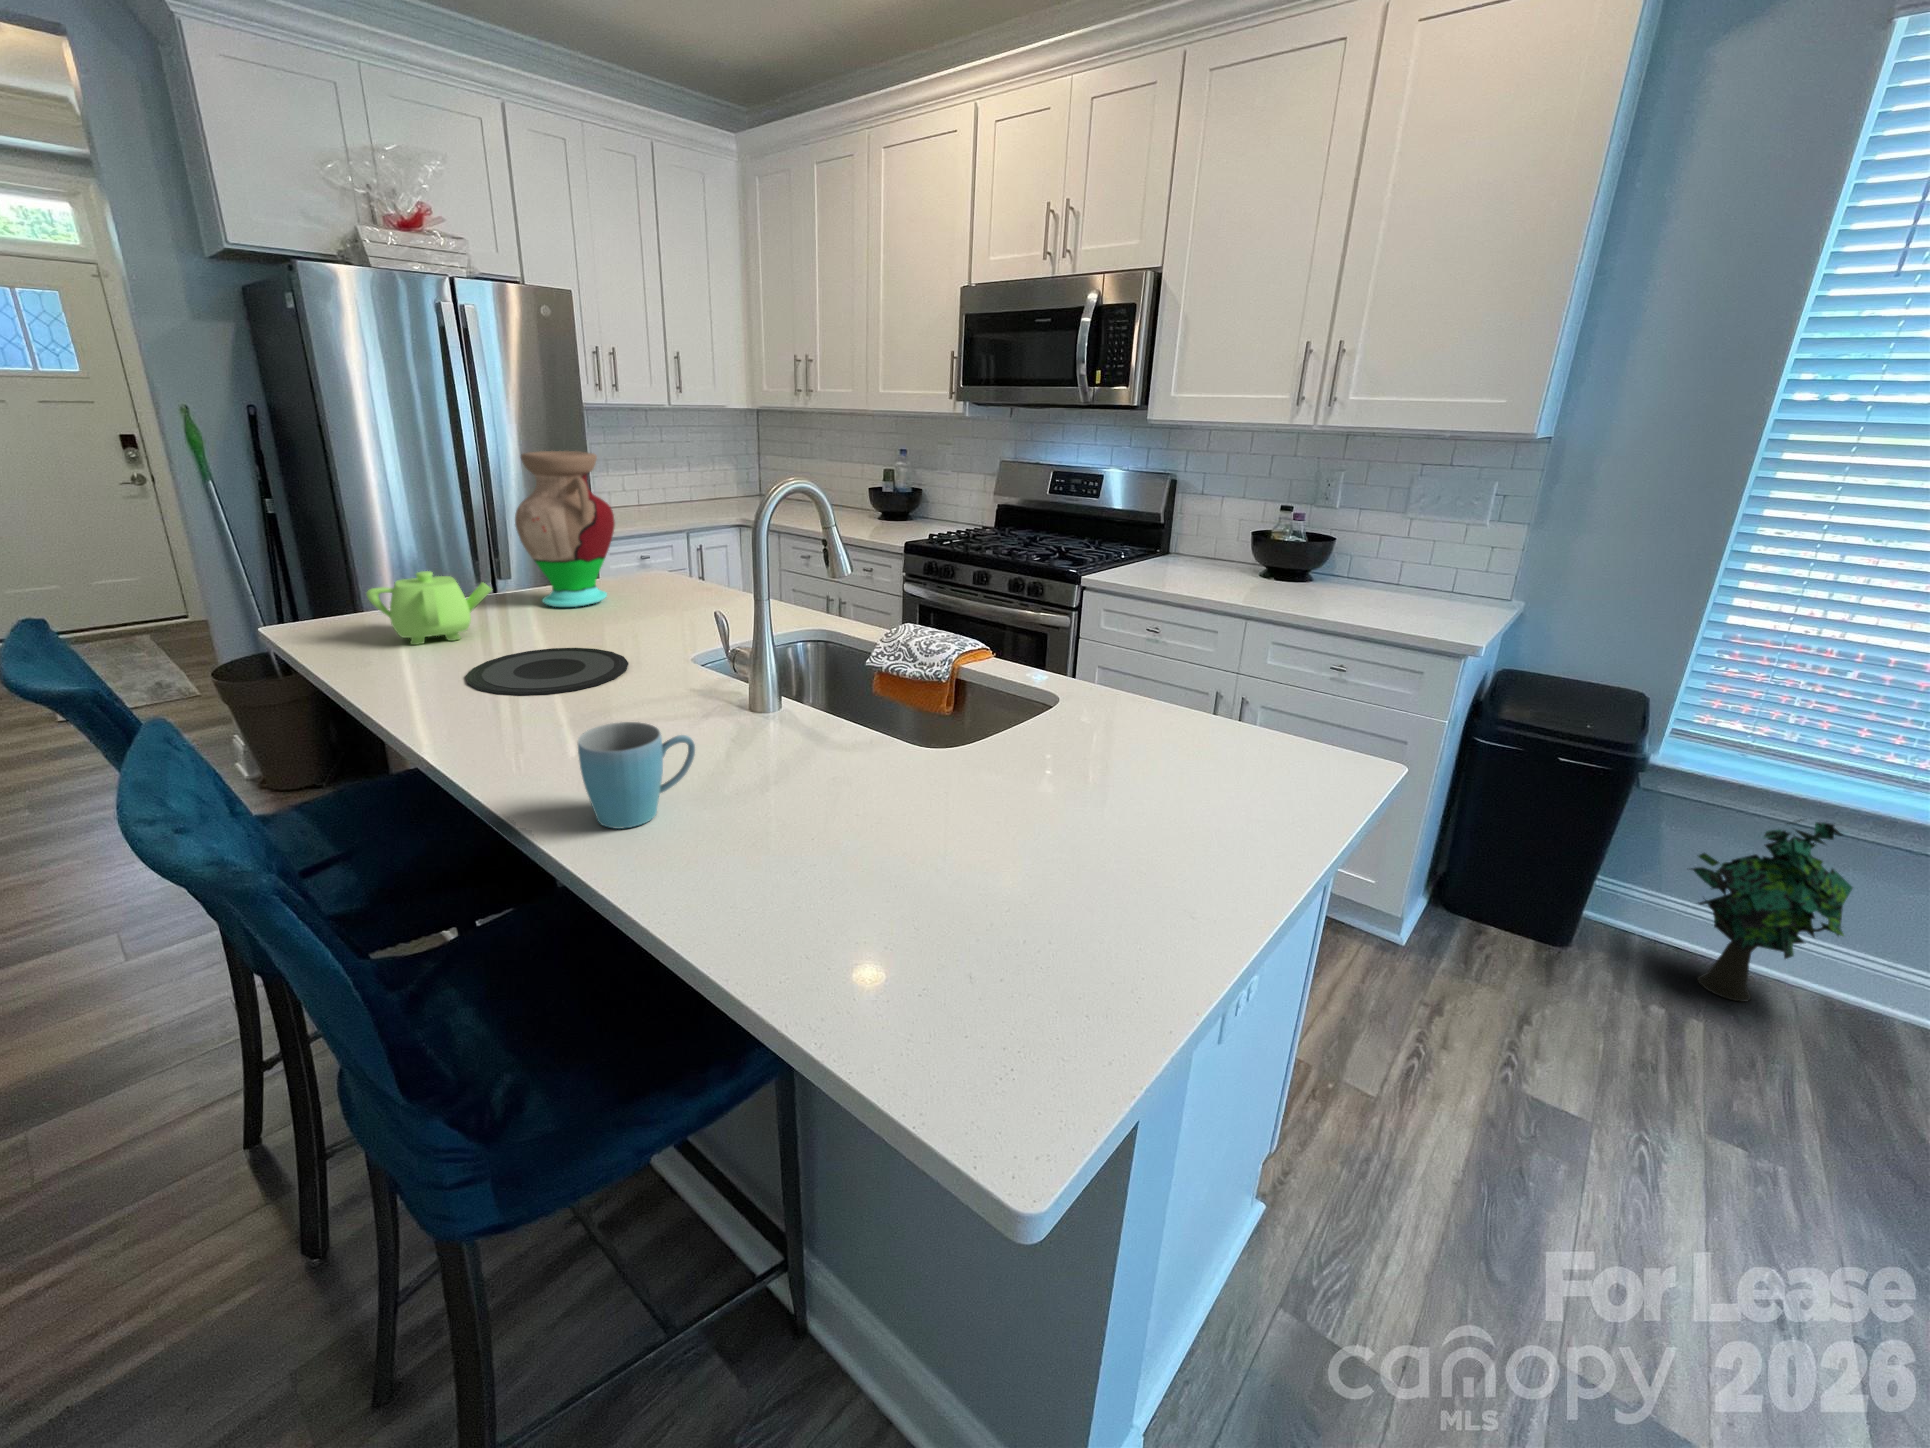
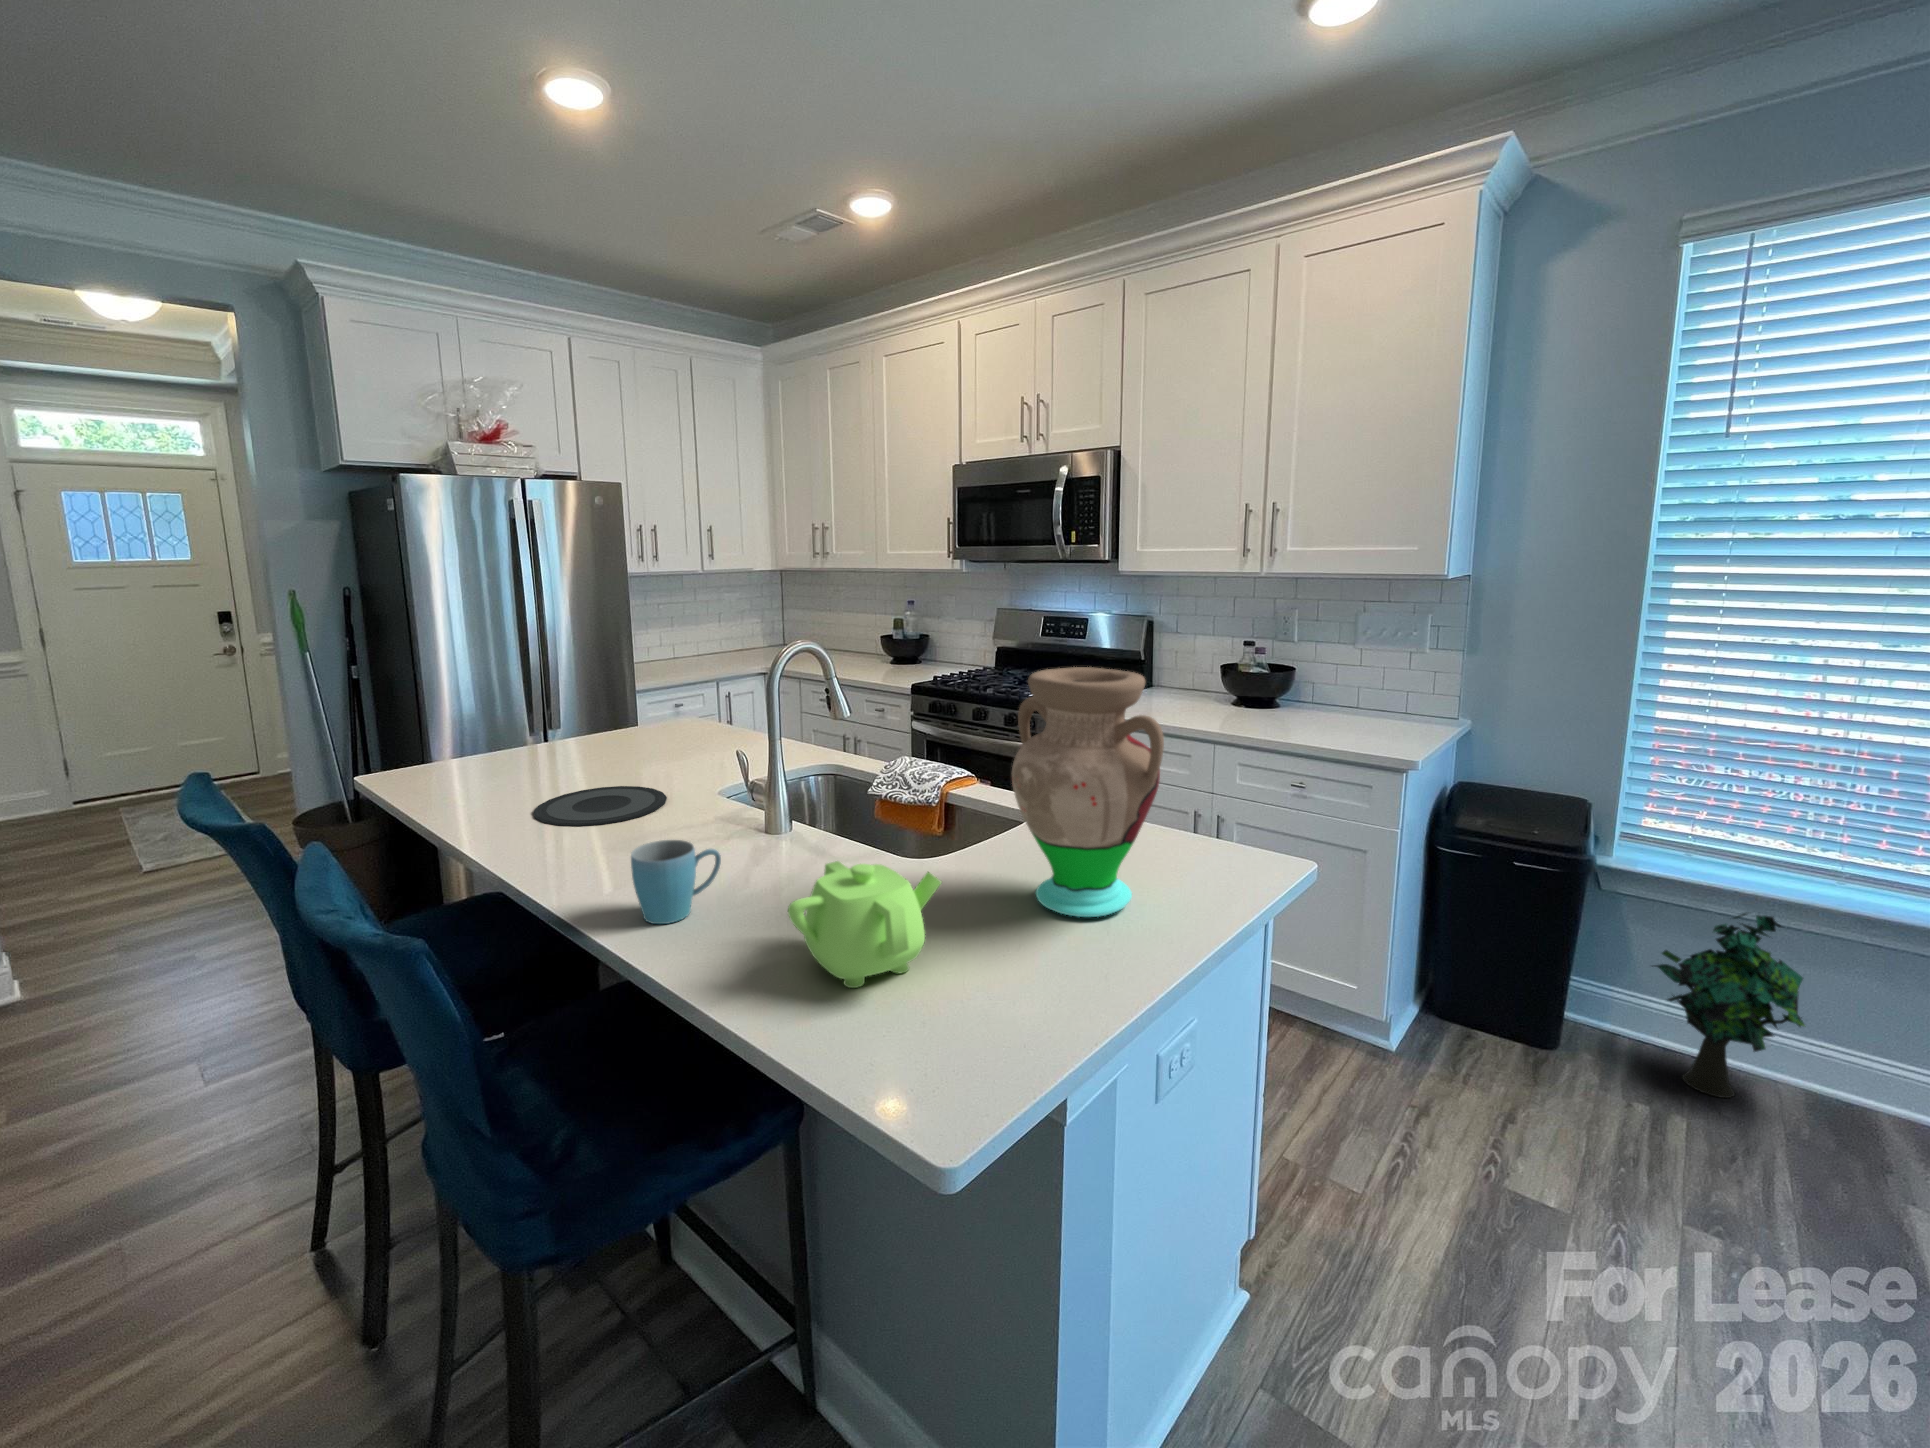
vase: present [515,451,615,607] -> present [1012,667,1164,917]
teapot: present [366,571,492,645] -> present [788,861,942,988]

